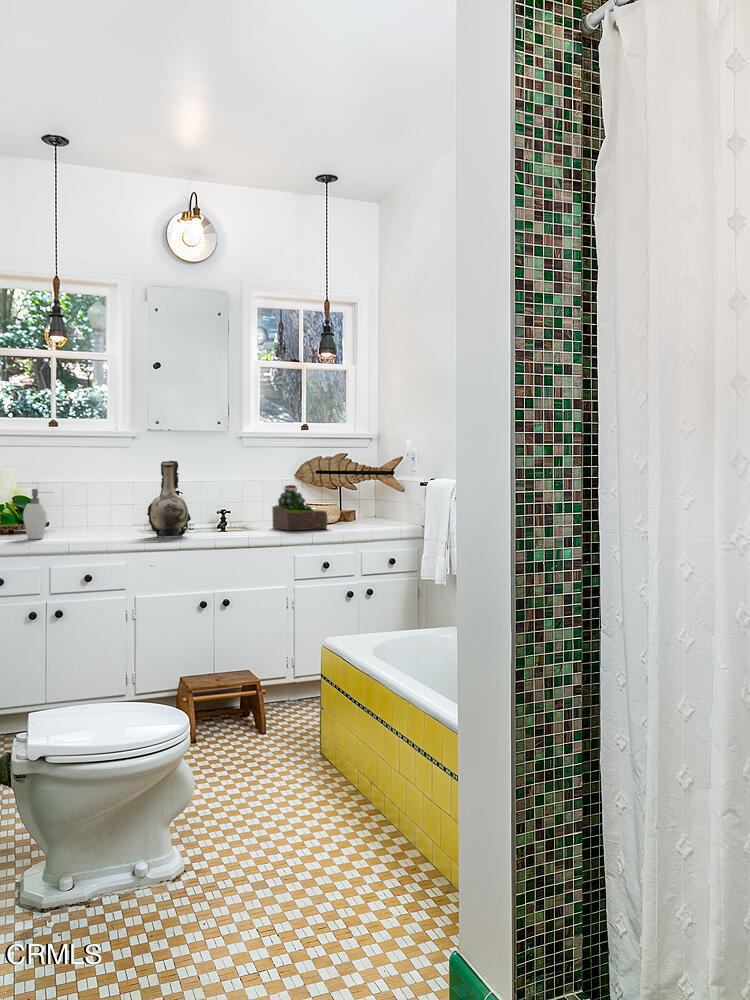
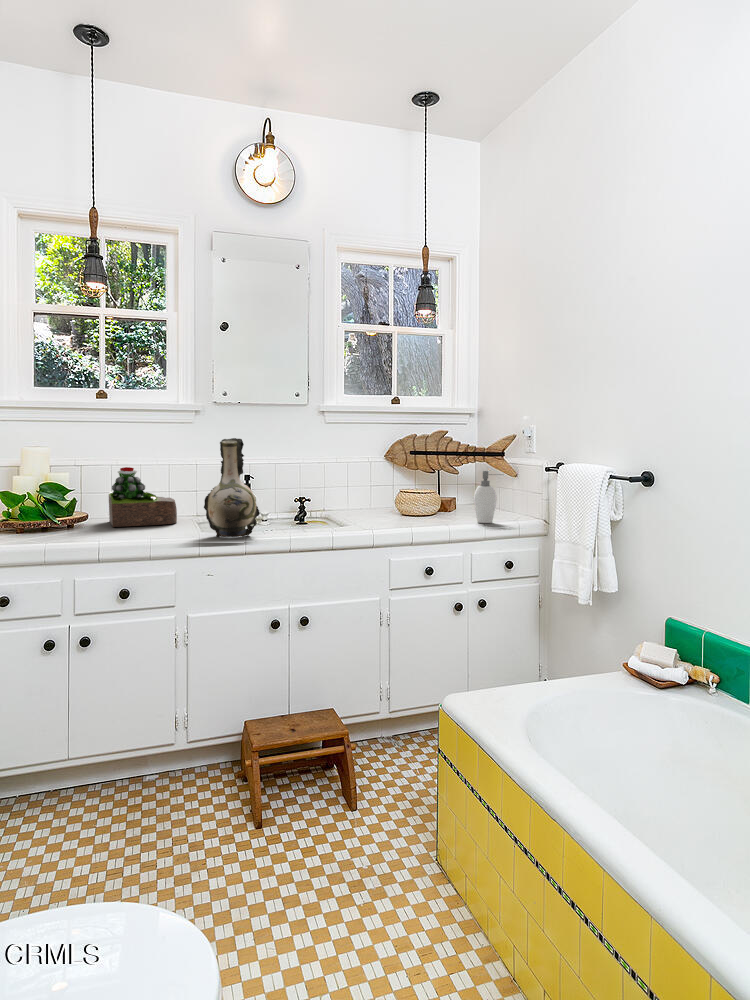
succulent plant: present [272,485,328,530] -> present [109,467,177,527]
soap dispenser: present [23,489,47,539] -> present [474,471,503,523]

